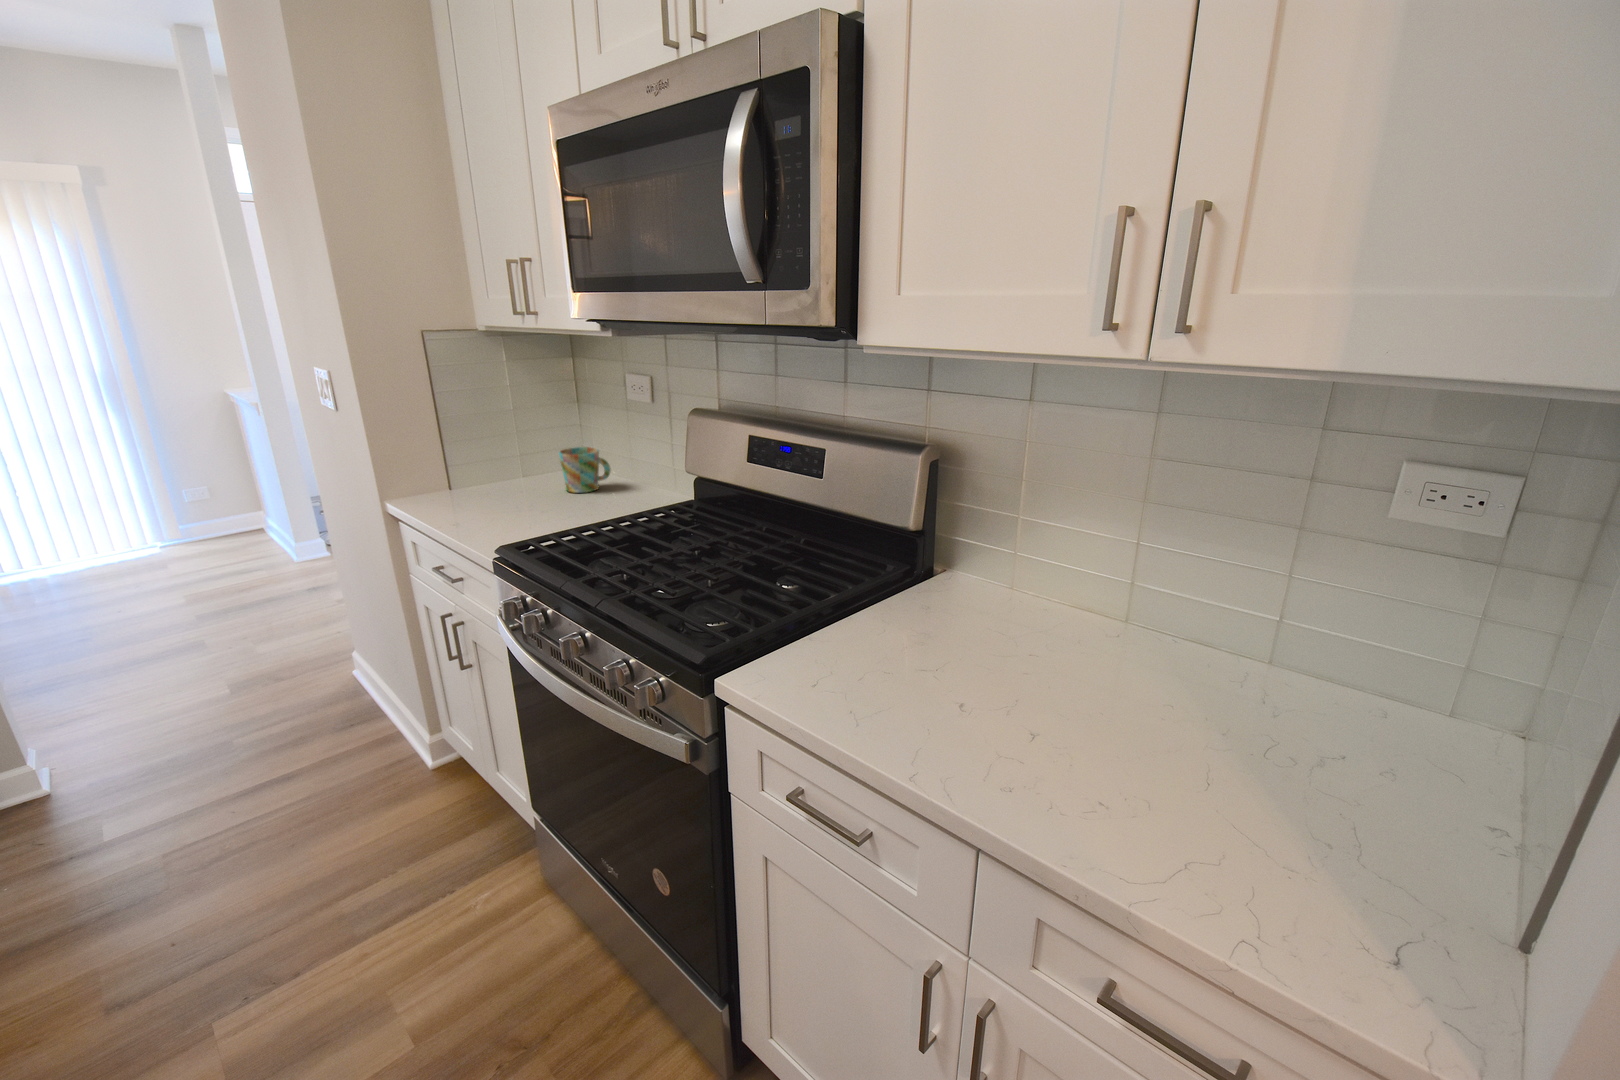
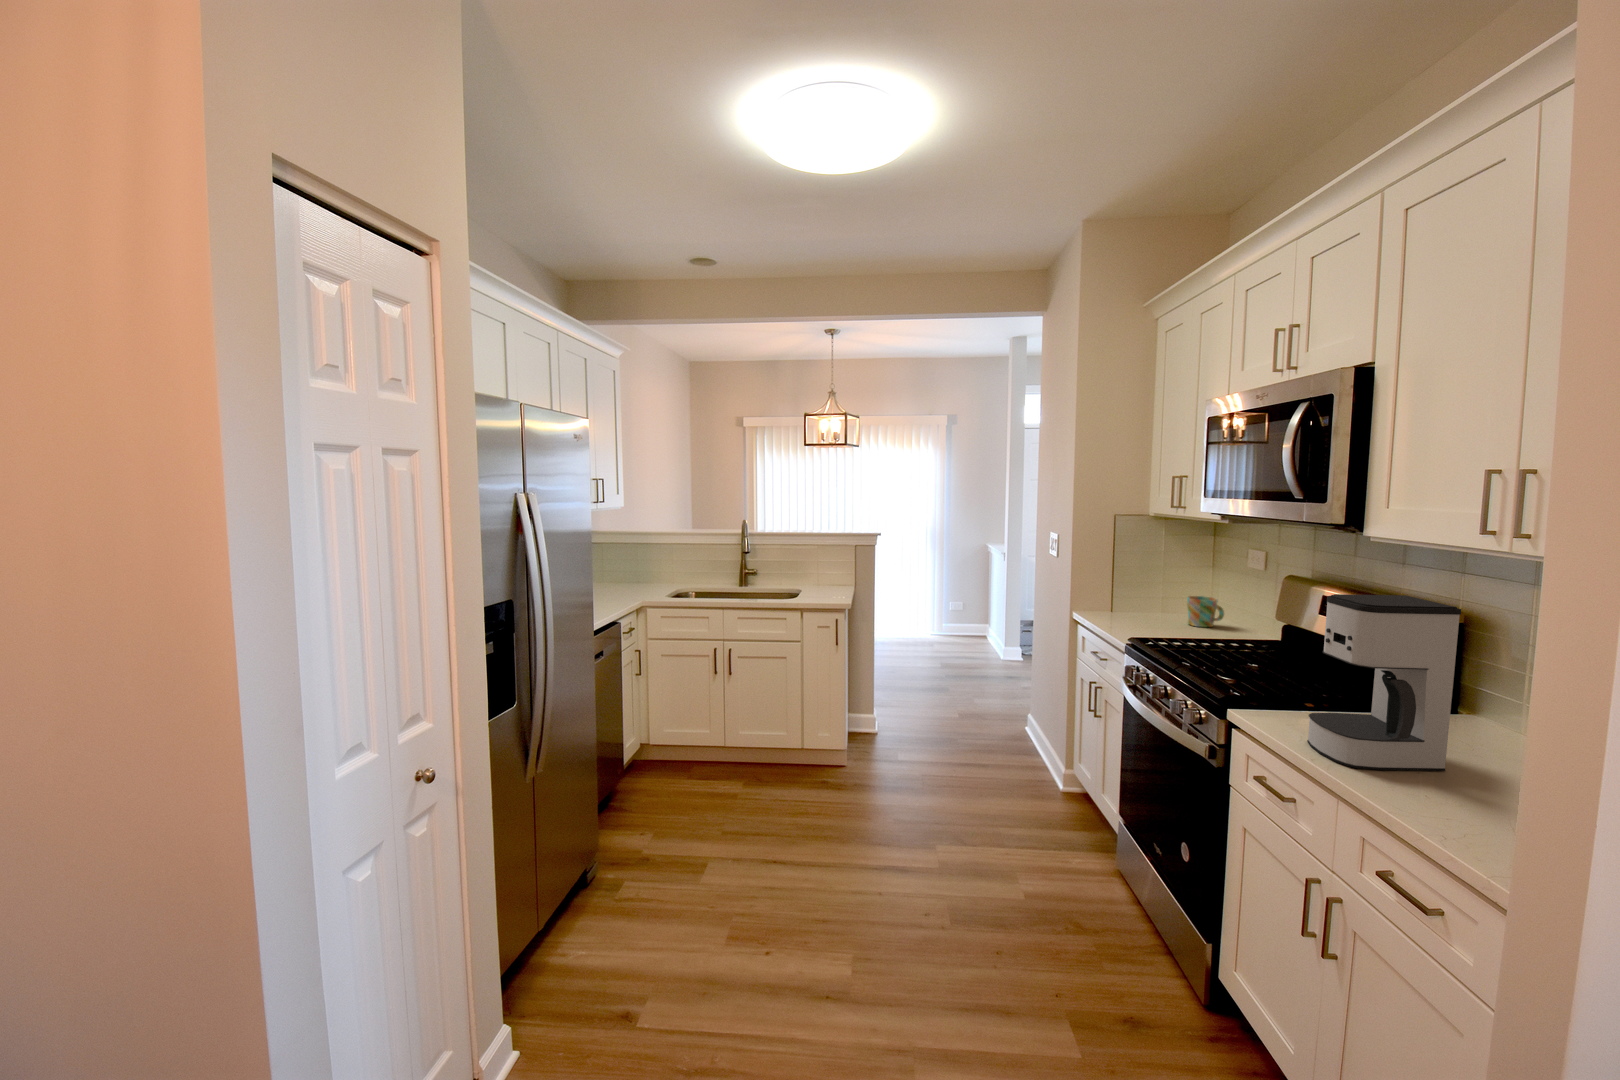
coffee maker: none [871,443,1075,770] -> present [1307,594,1461,771]

